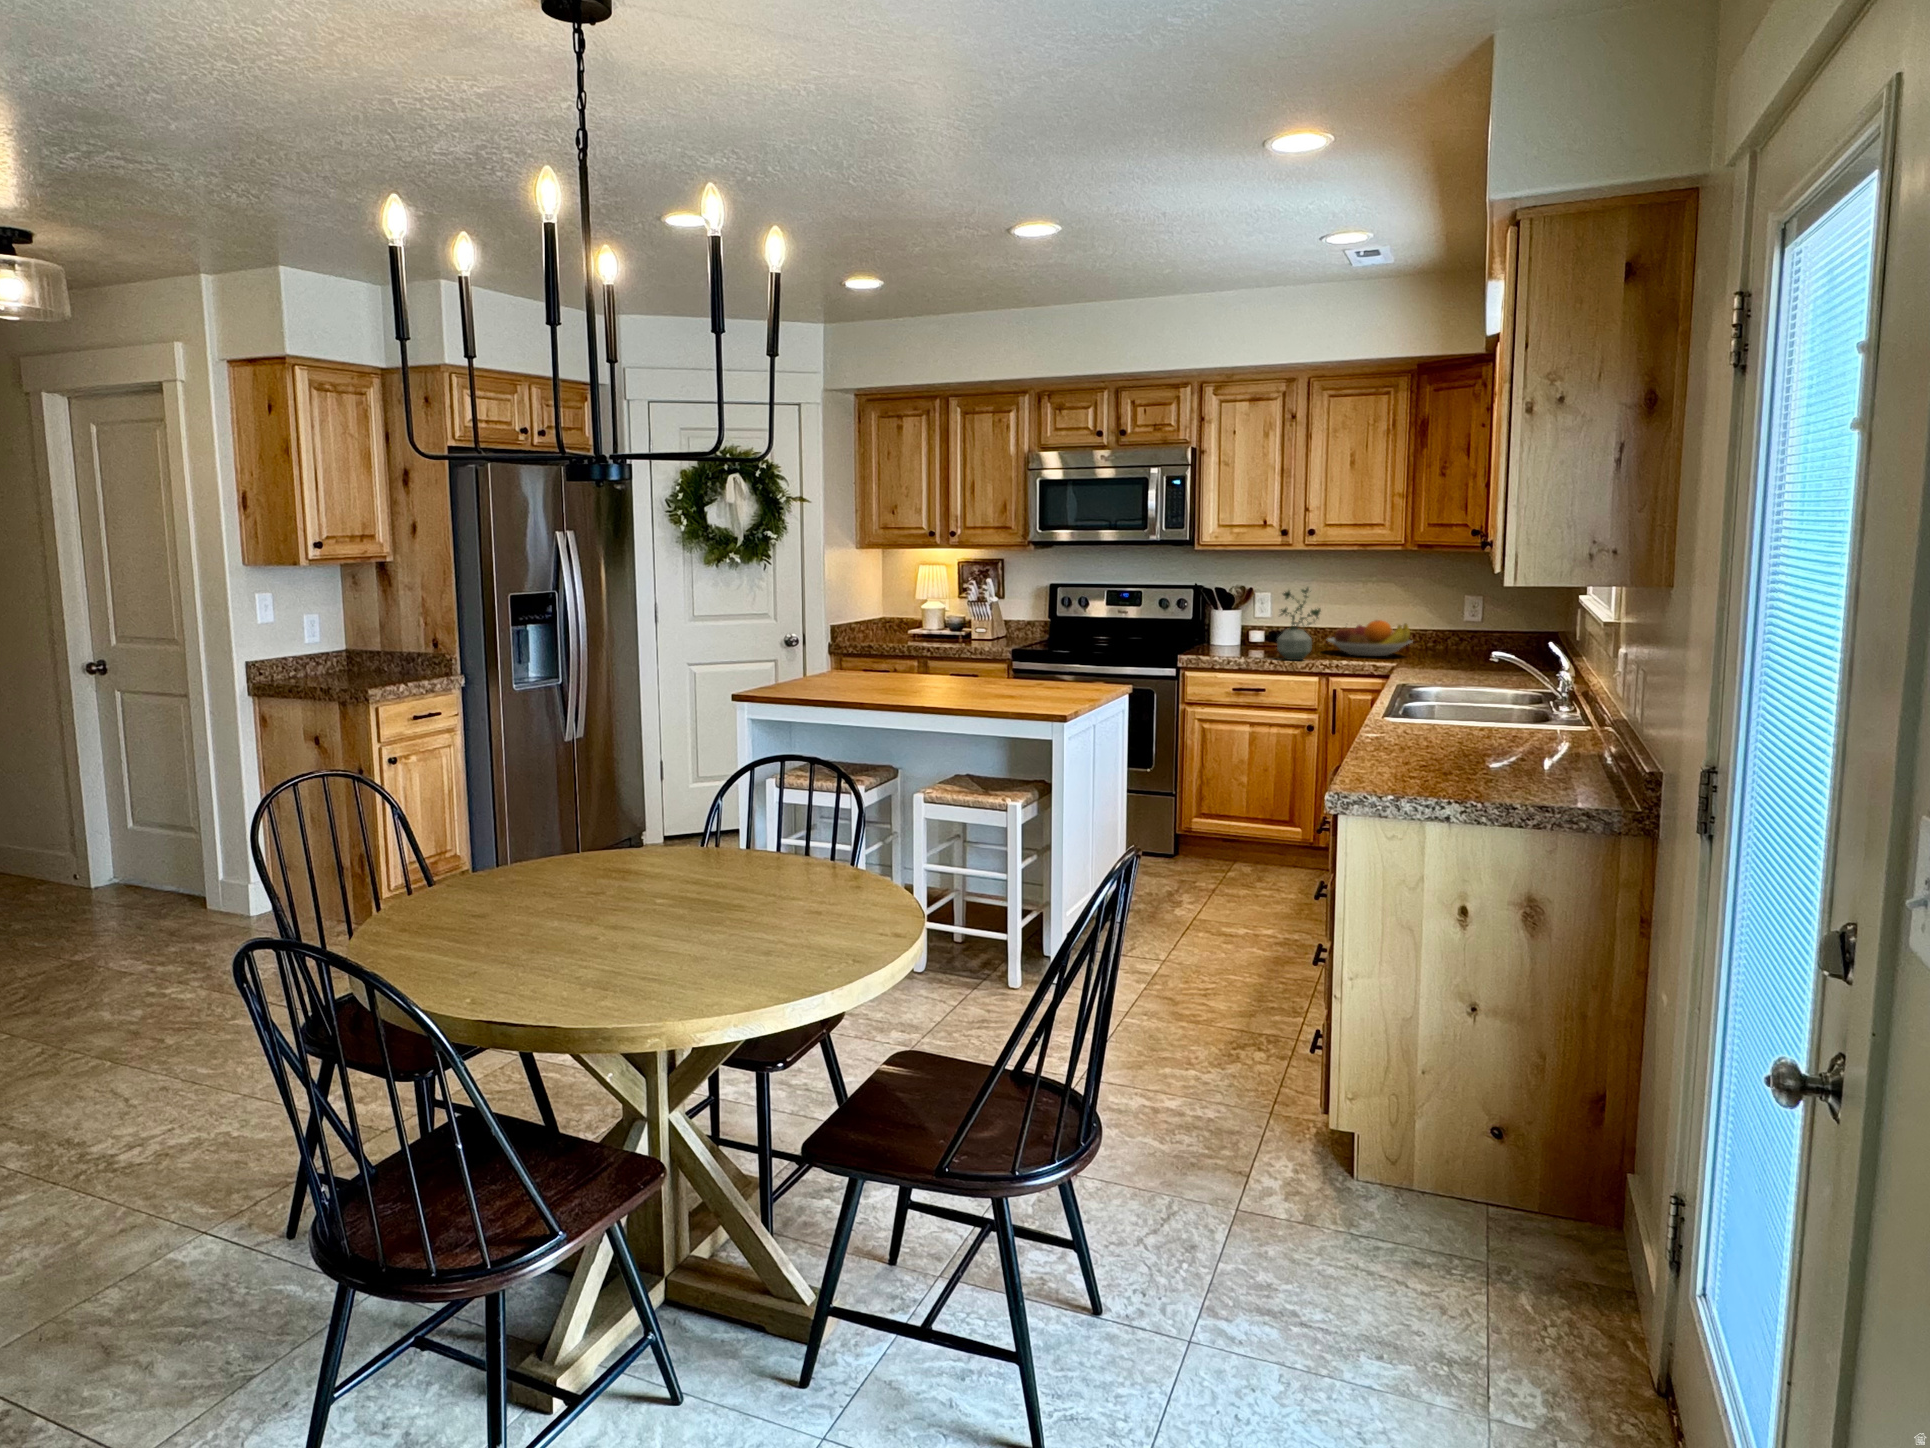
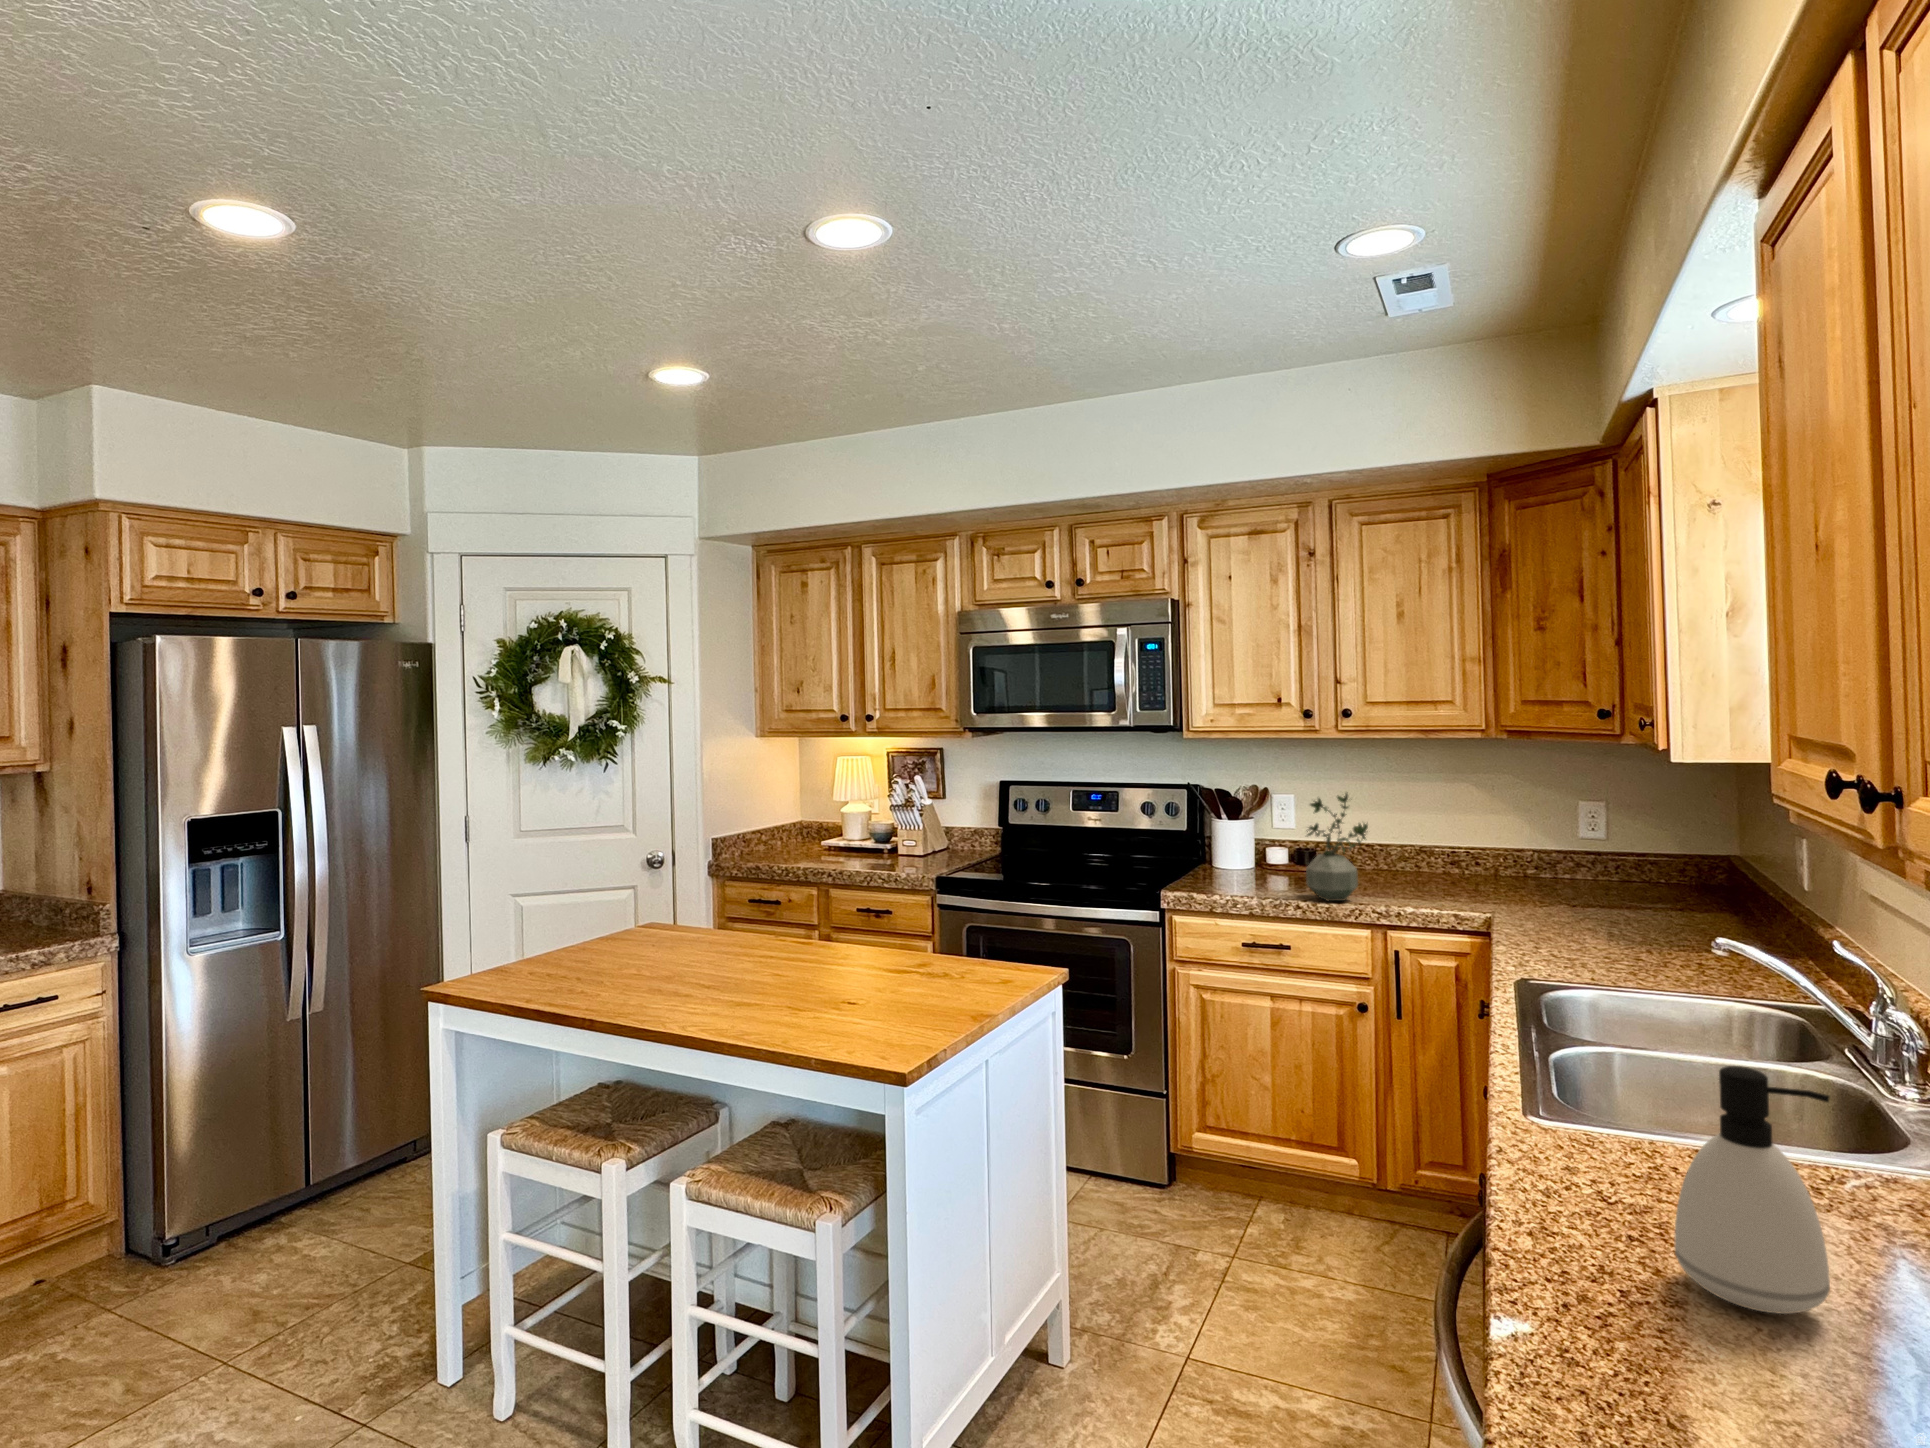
fruit bowl: present [1328,620,1412,656] -> none [1375,836,1504,889]
soap dispenser: none [1409,658,1465,746] -> present [1675,1066,1830,1314]

